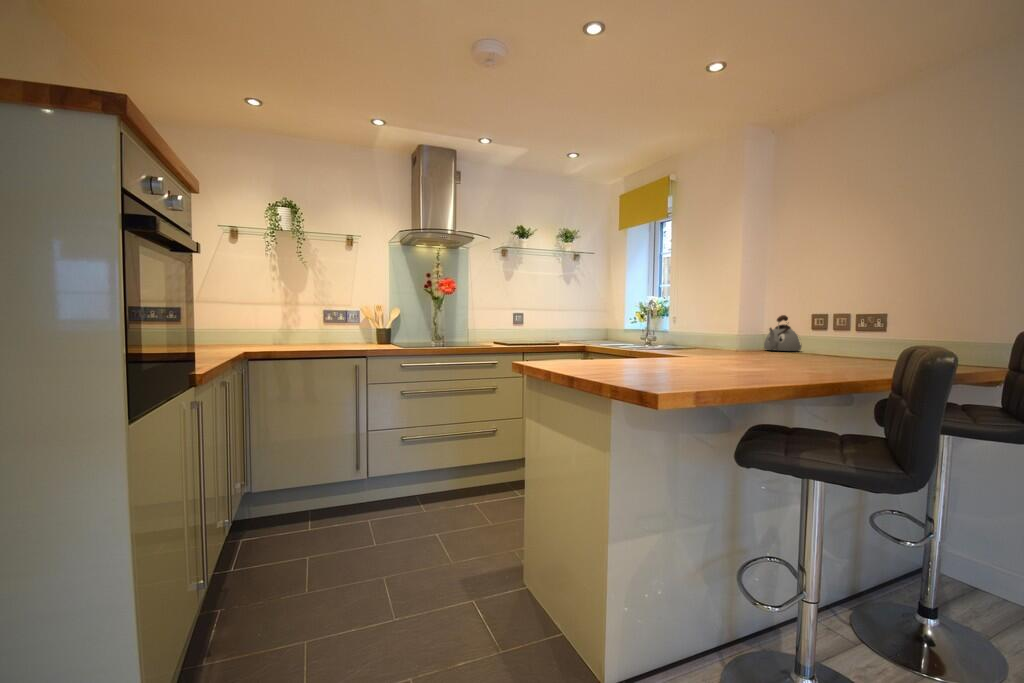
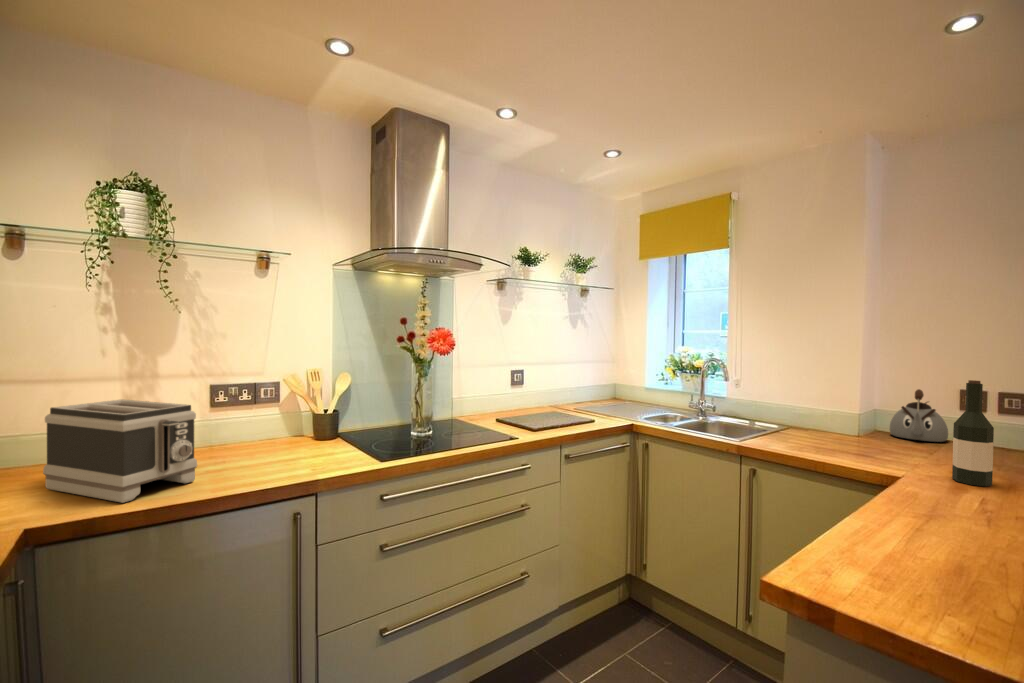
wine bottle: none [727,294,747,357] -> present [952,380,994,486]
toaster: none [253,309,315,349] -> present [43,400,197,503]

